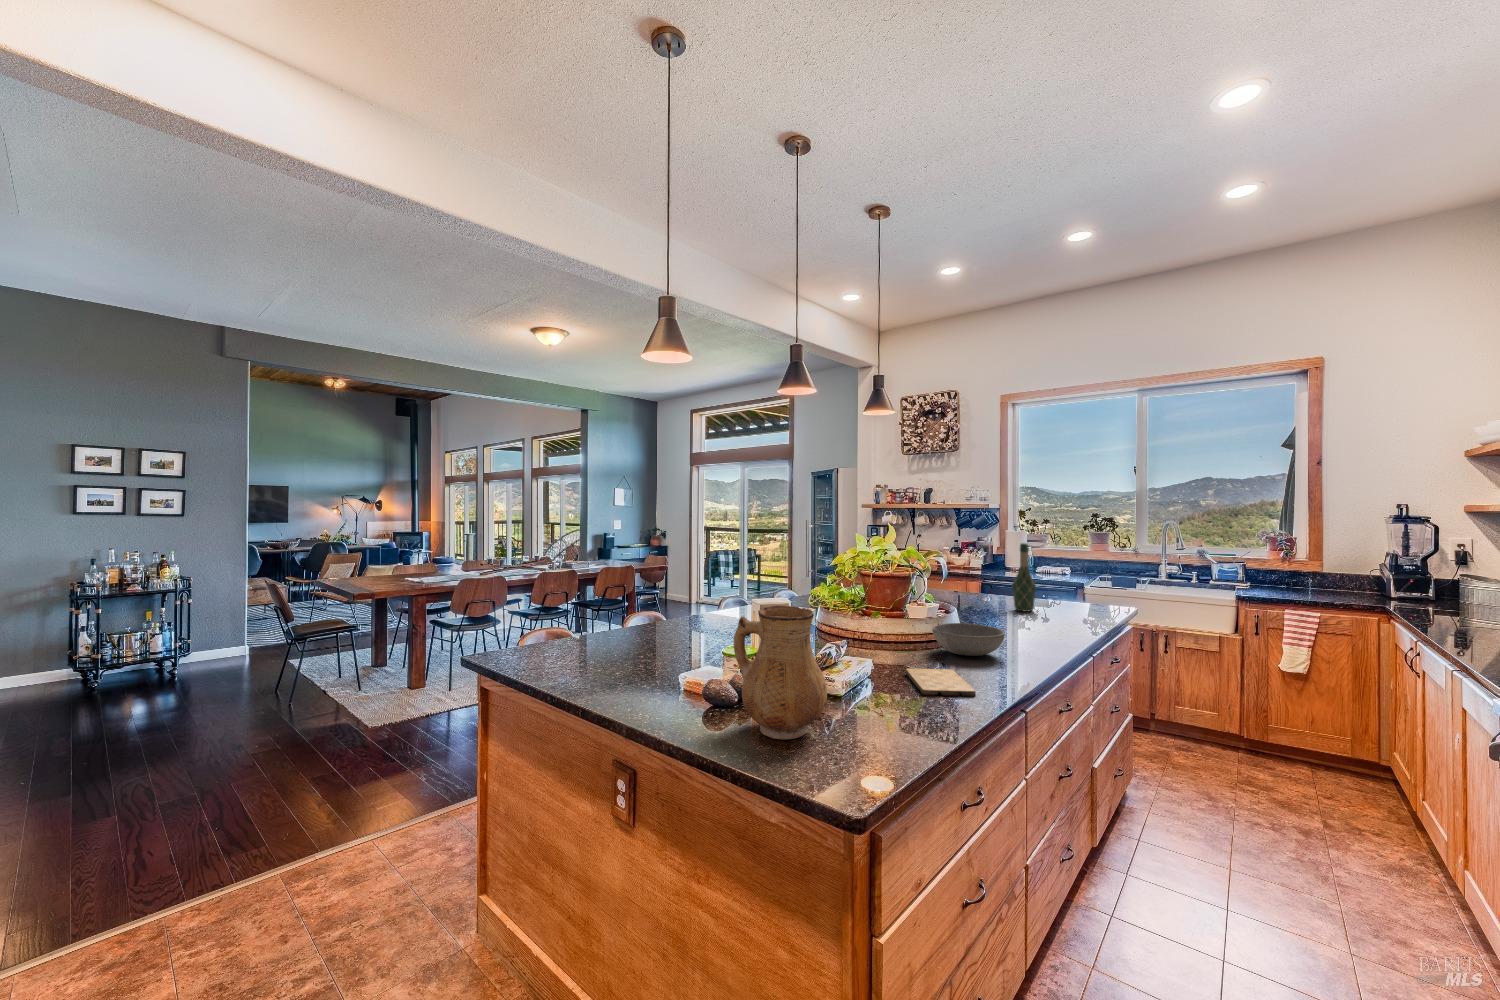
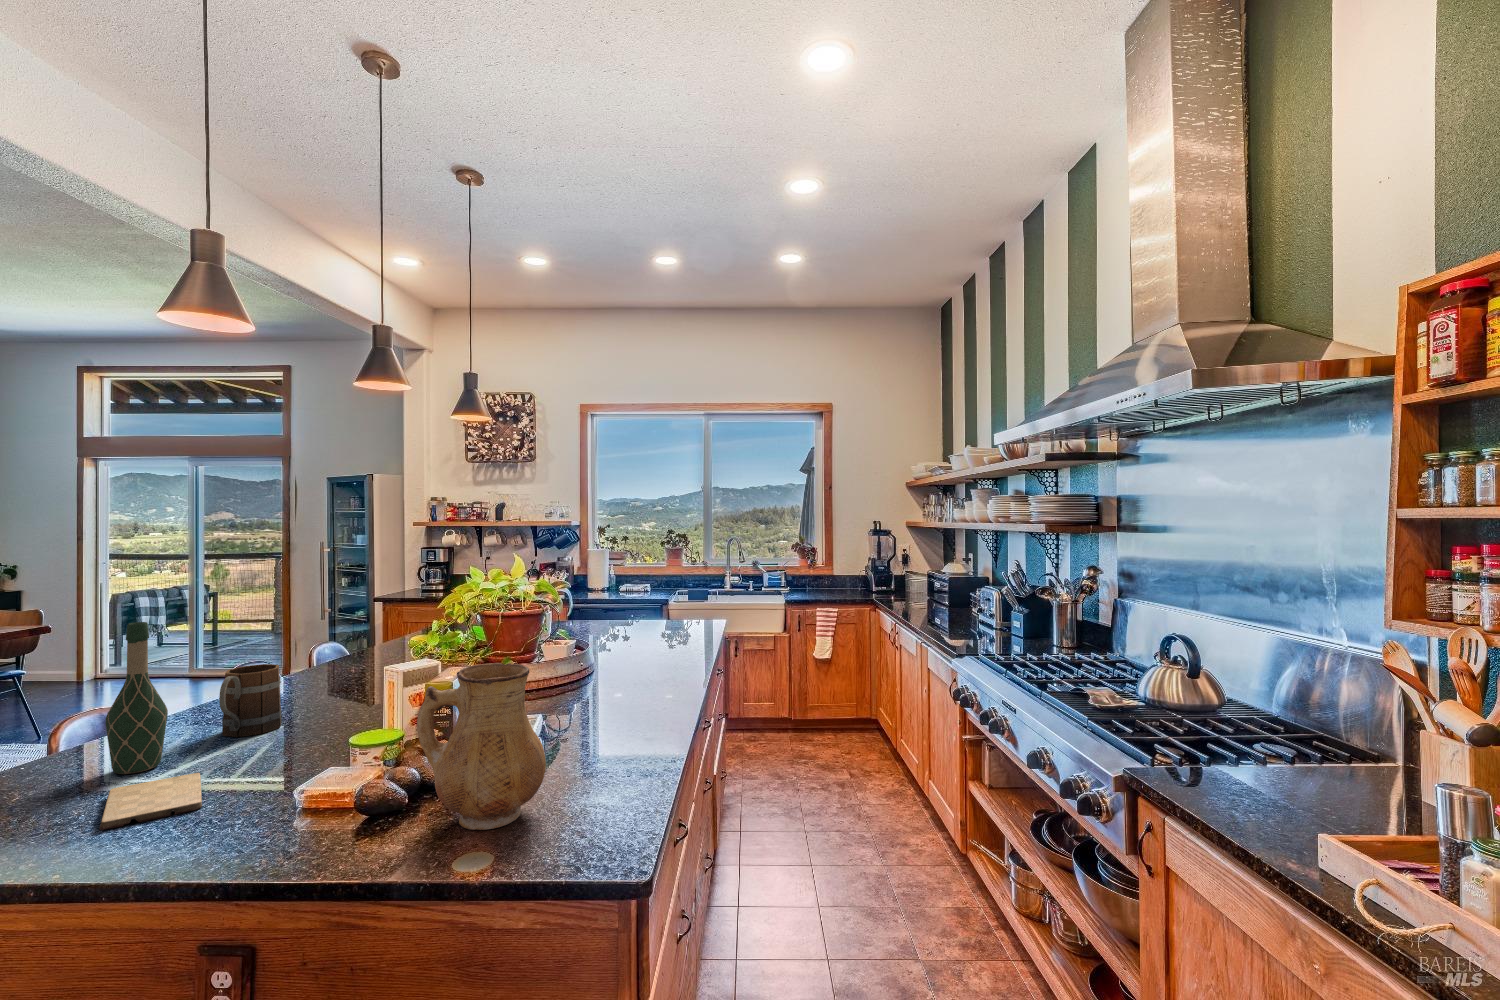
wine bottle: present [1012,543,1036,612] -> present [105,622,168,774]
mug: none [679,591,718,637] -> present [219,664,282,737]
bowl: present [932,623,1005,656] -> none [585,655,658,690]
cutting board: present [905,668,976,696] -> present [99,773,202,830]

